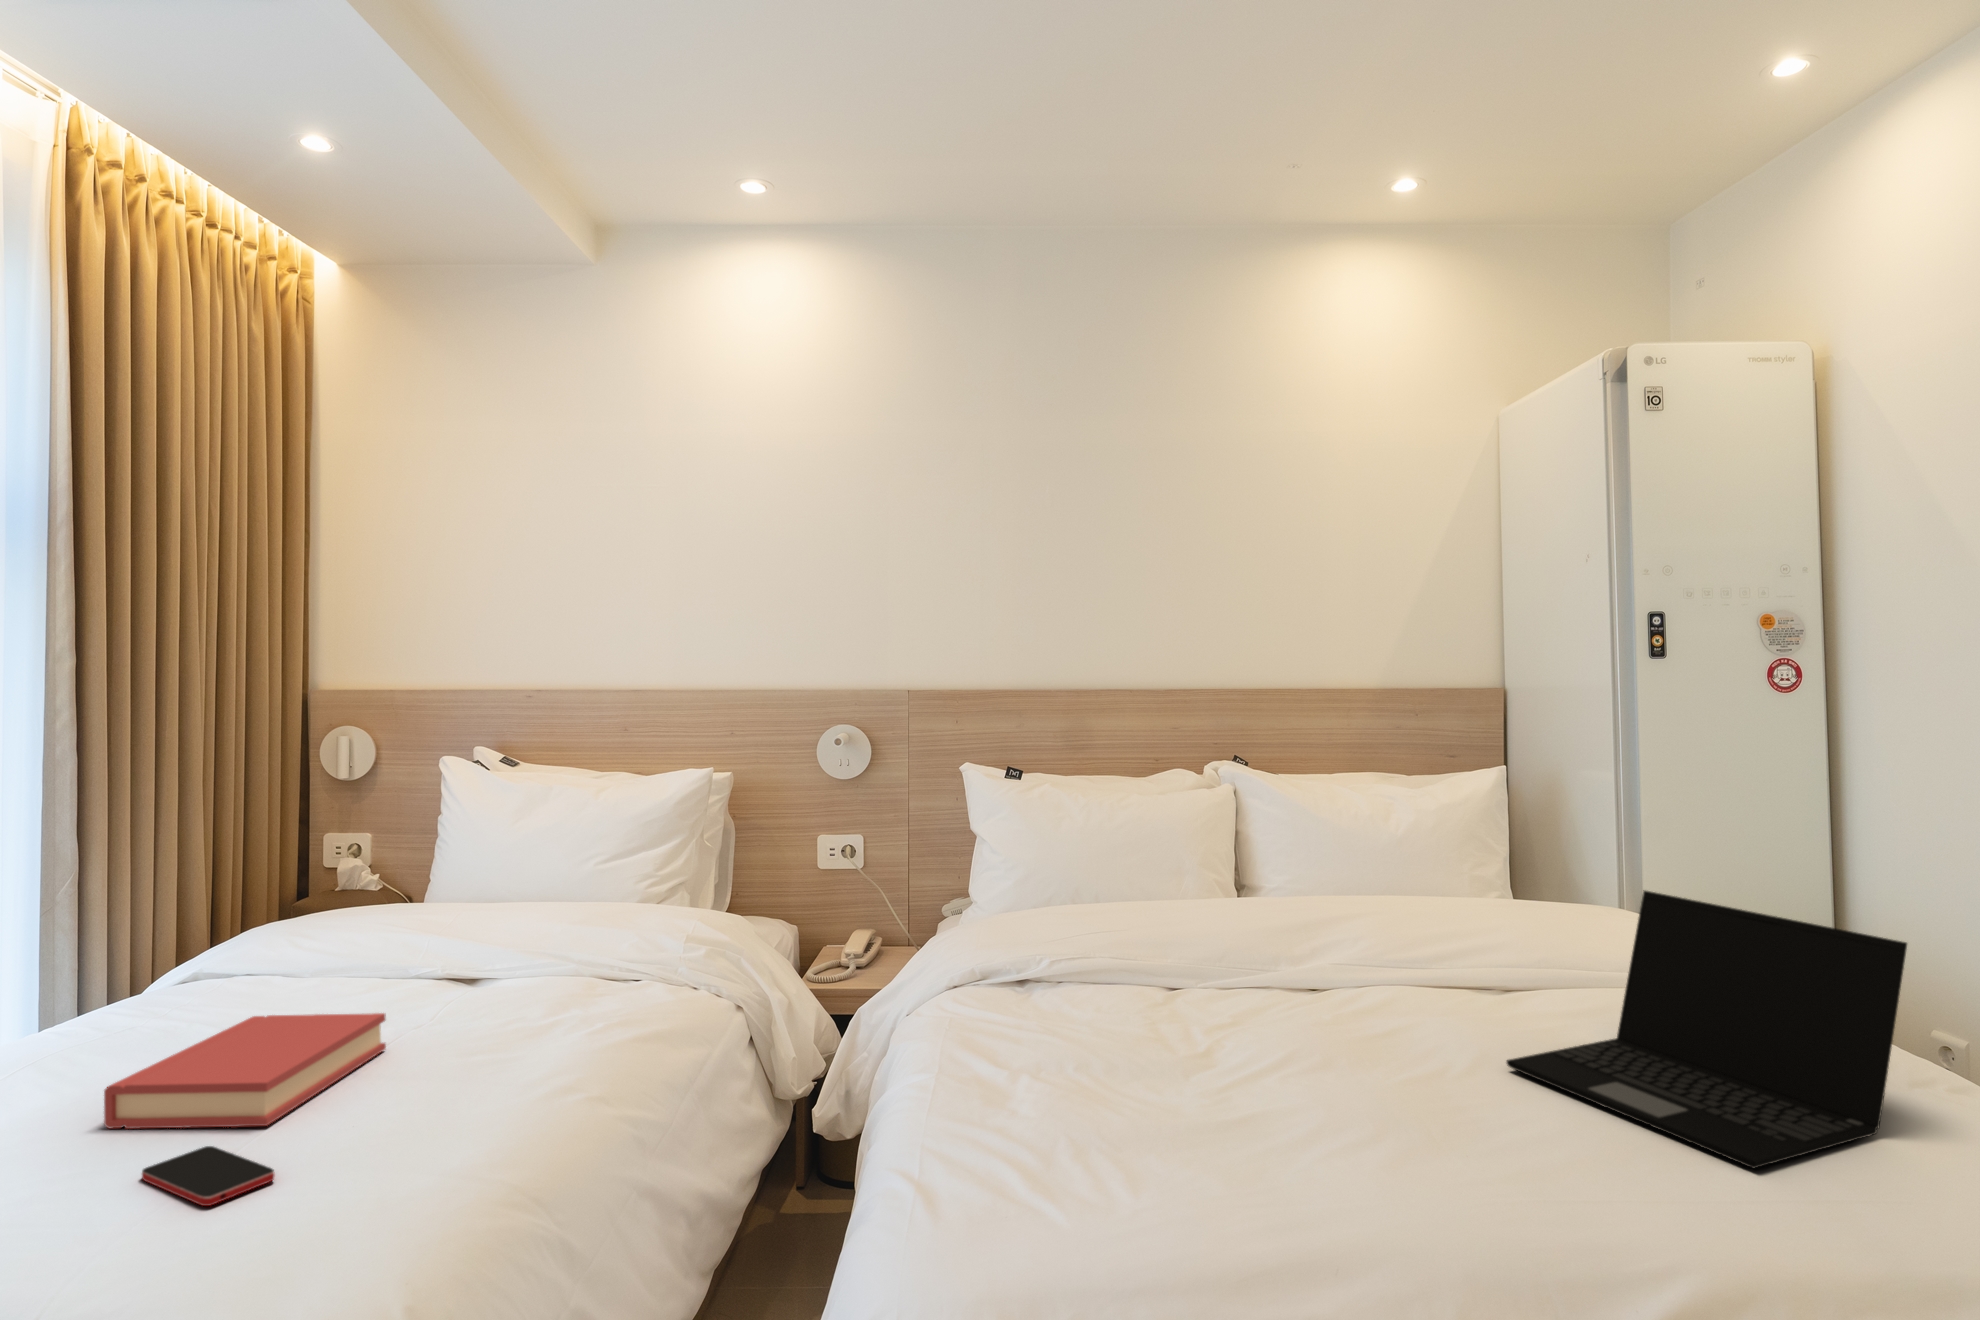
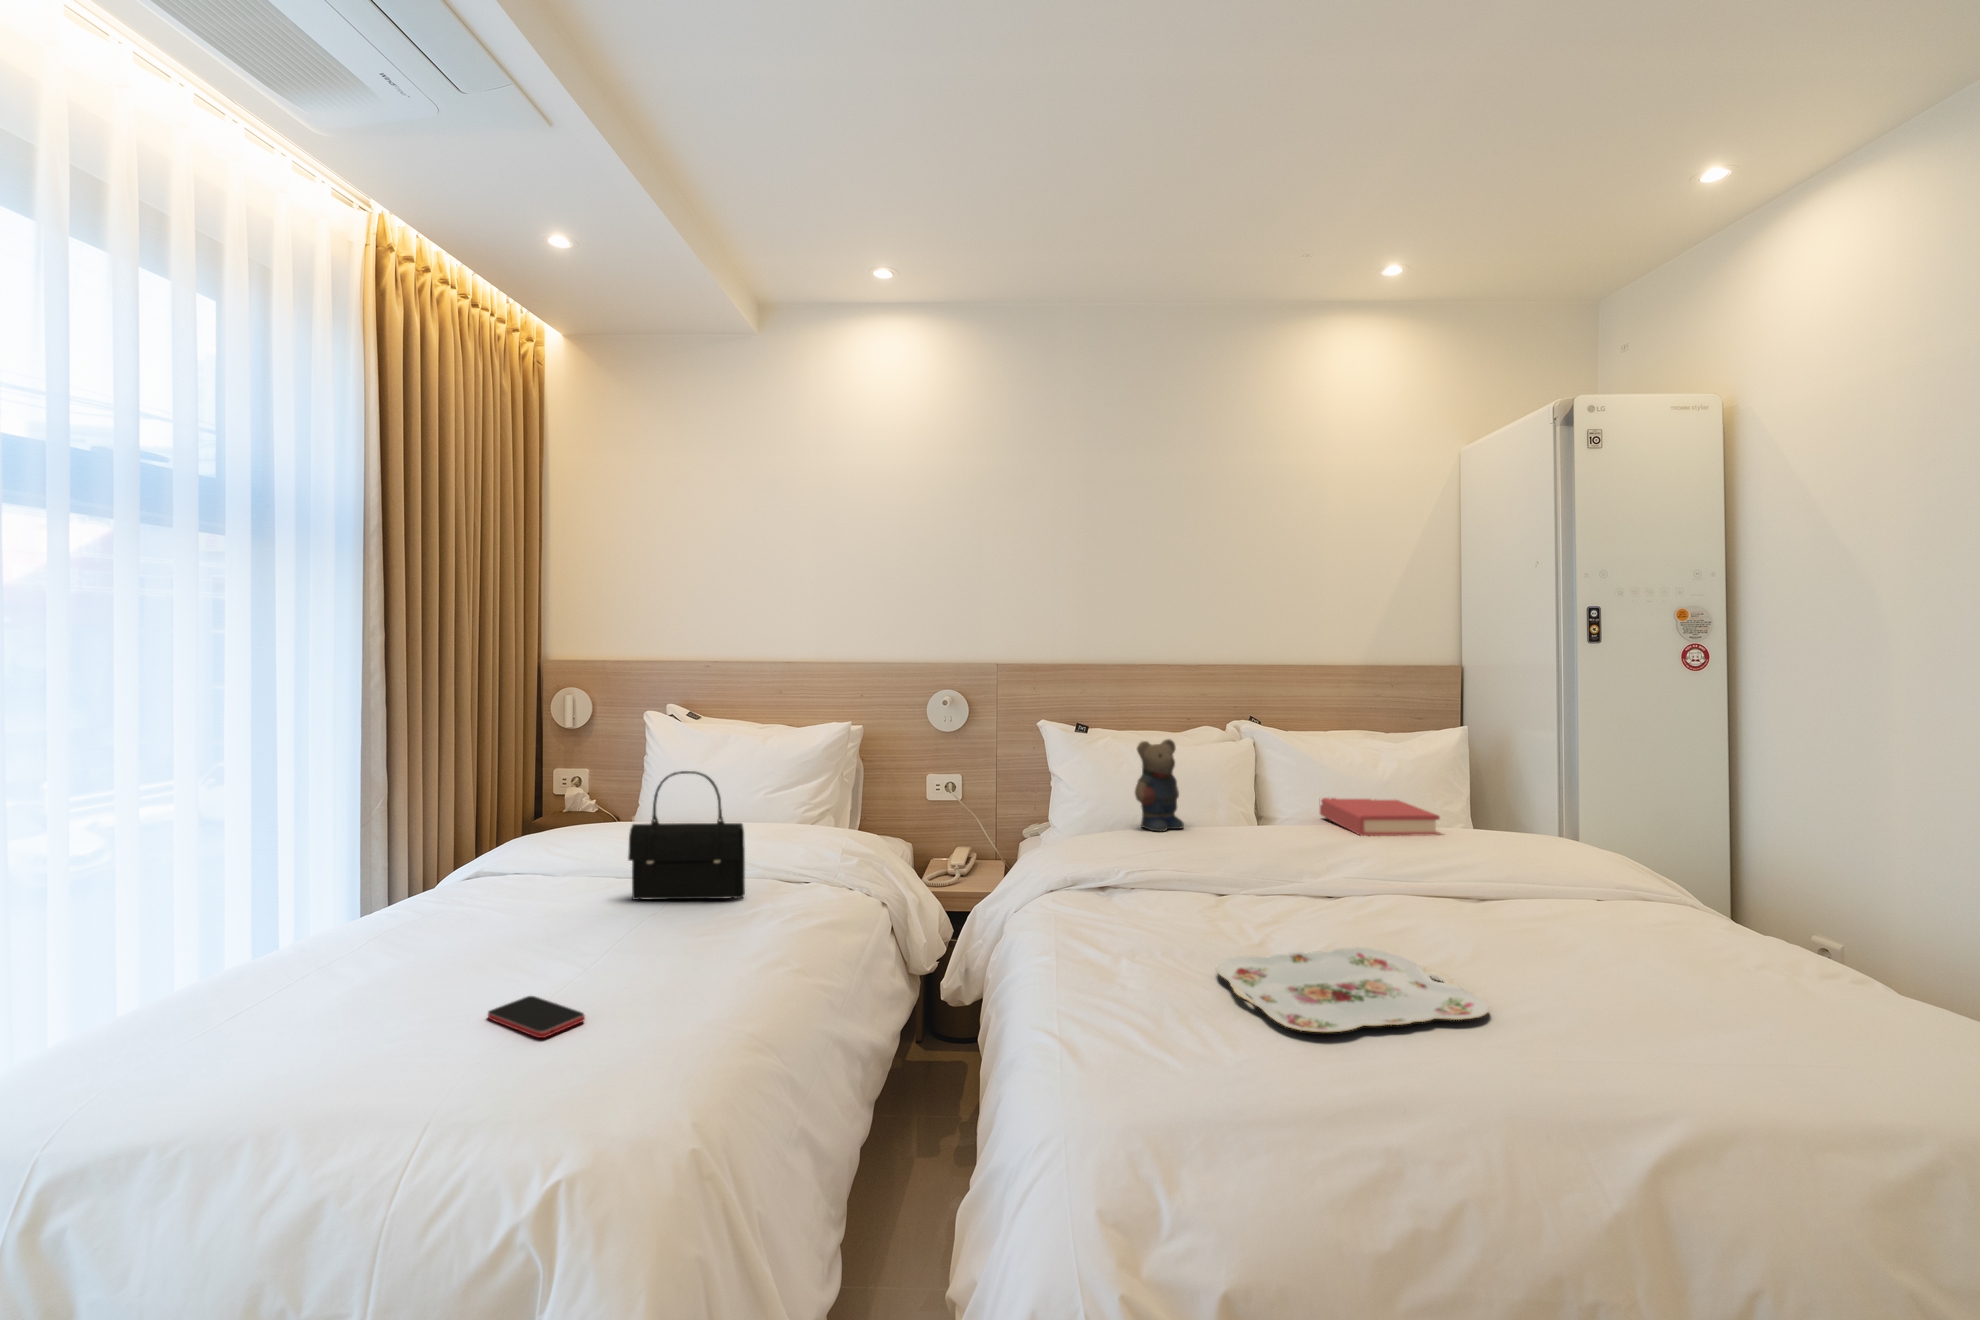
teddy bear: none [1074,786,1138,907] -> present [1135,739,1184,832]
handbag: none [387,836,546,1008] -> present [628,771,745,900]
laptop: present [1507,890,1907,1168] -> none [1493,822,1822,1034]
hardback book: present [104,1013,386,1129] -> present [1320,798,1440,836]
serving tray: none [1142,1059,1485,1177] -> present [1216,947,1489,1032]

